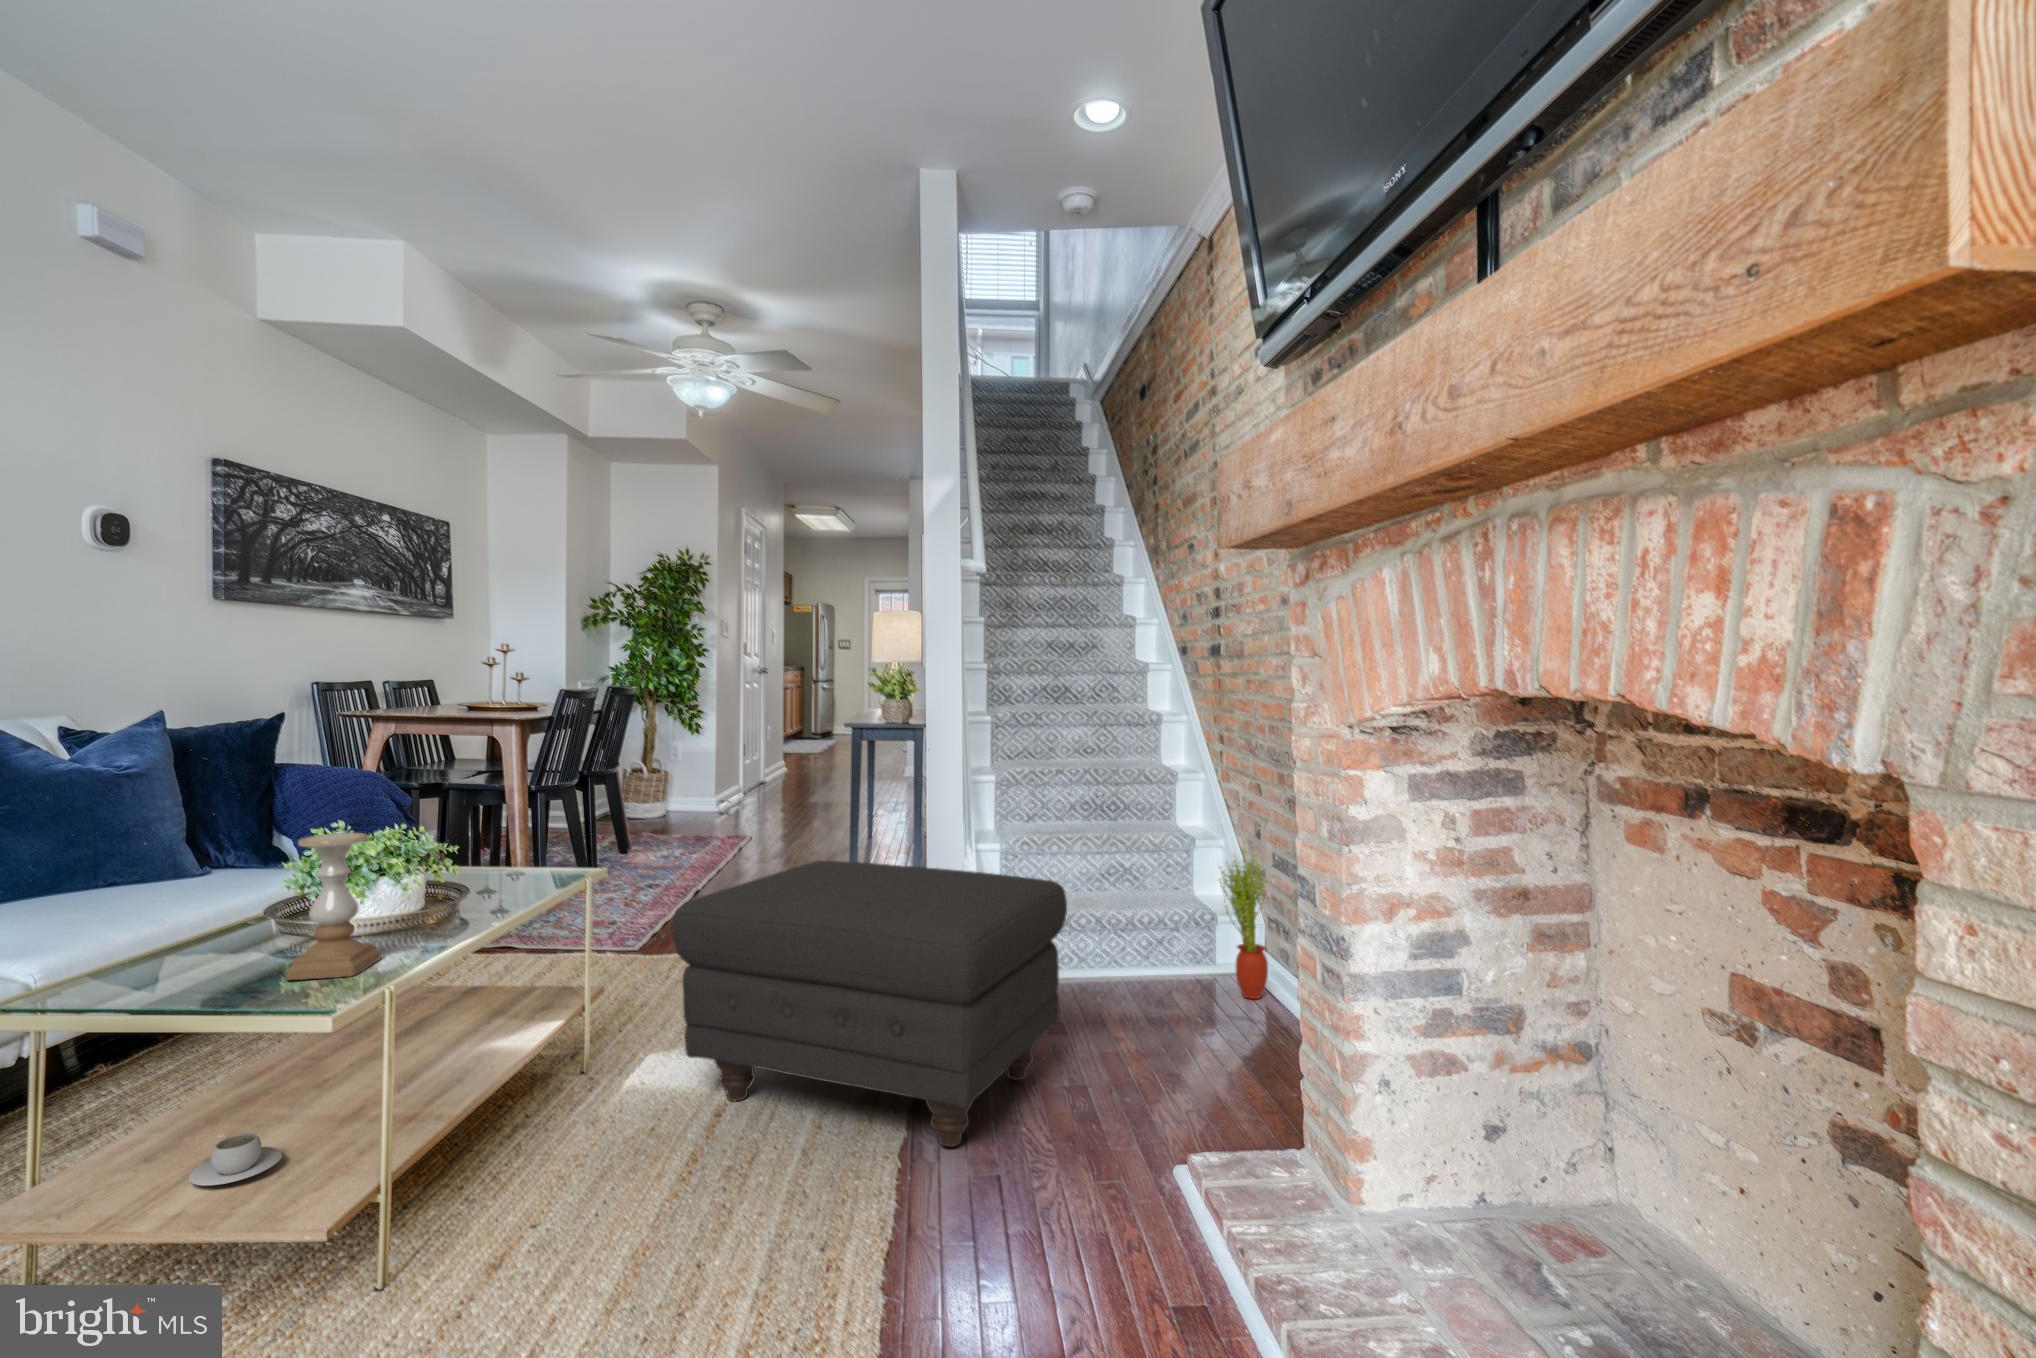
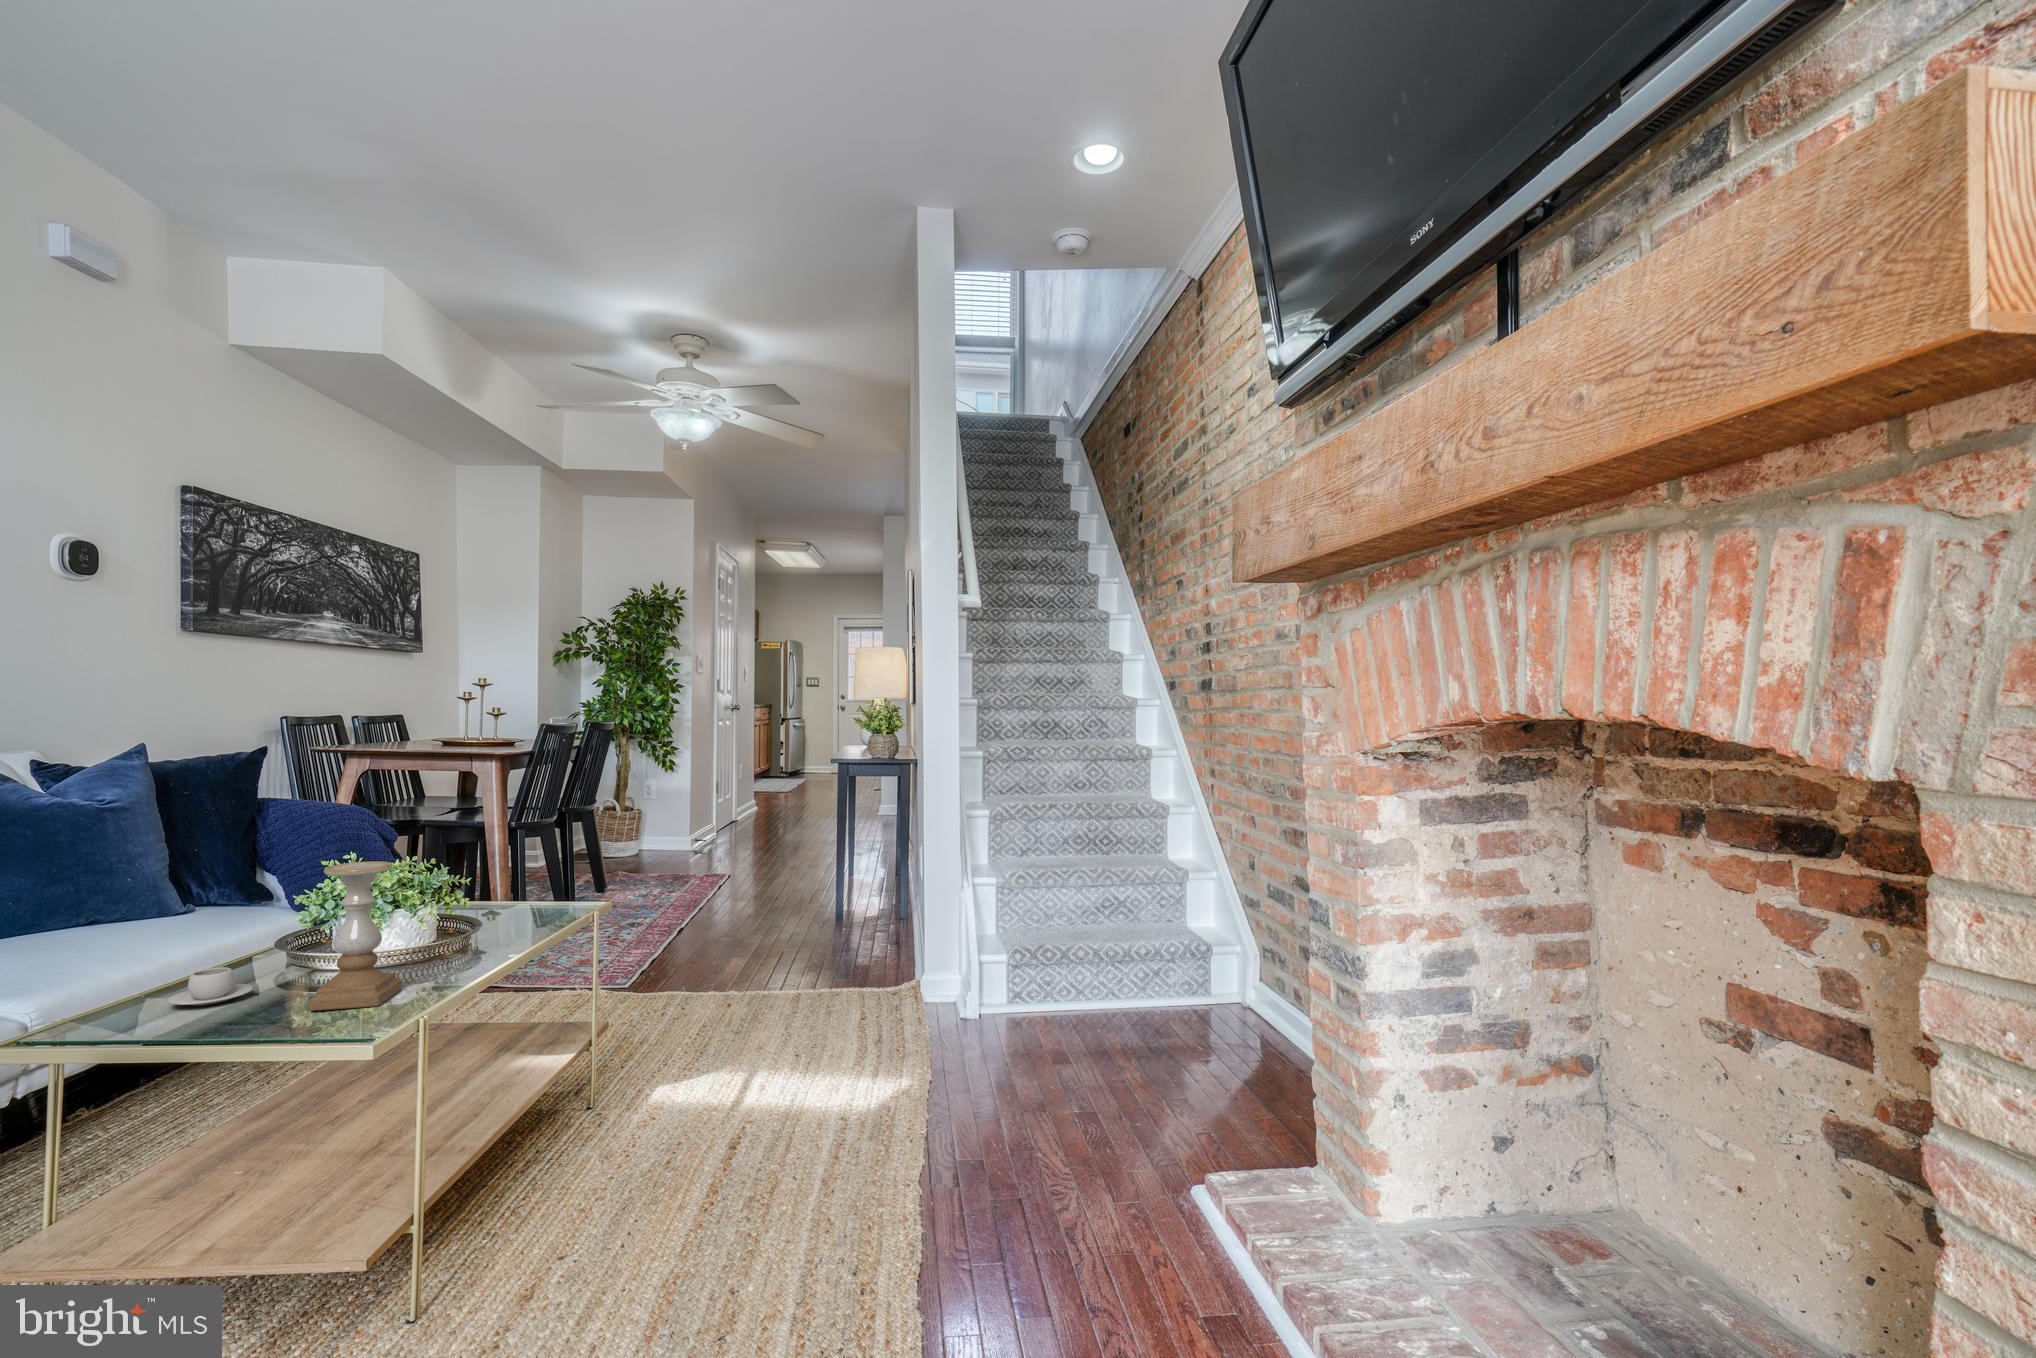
potted plant: present [1220,849,1268,999] -> none [1215,877,1266,1029]
ottoman: present [672,861,1067,1147] -> none [685,892,1076,1175]
teacup: present [189,1133,282,1186] -> present [167,967,253,1006]

